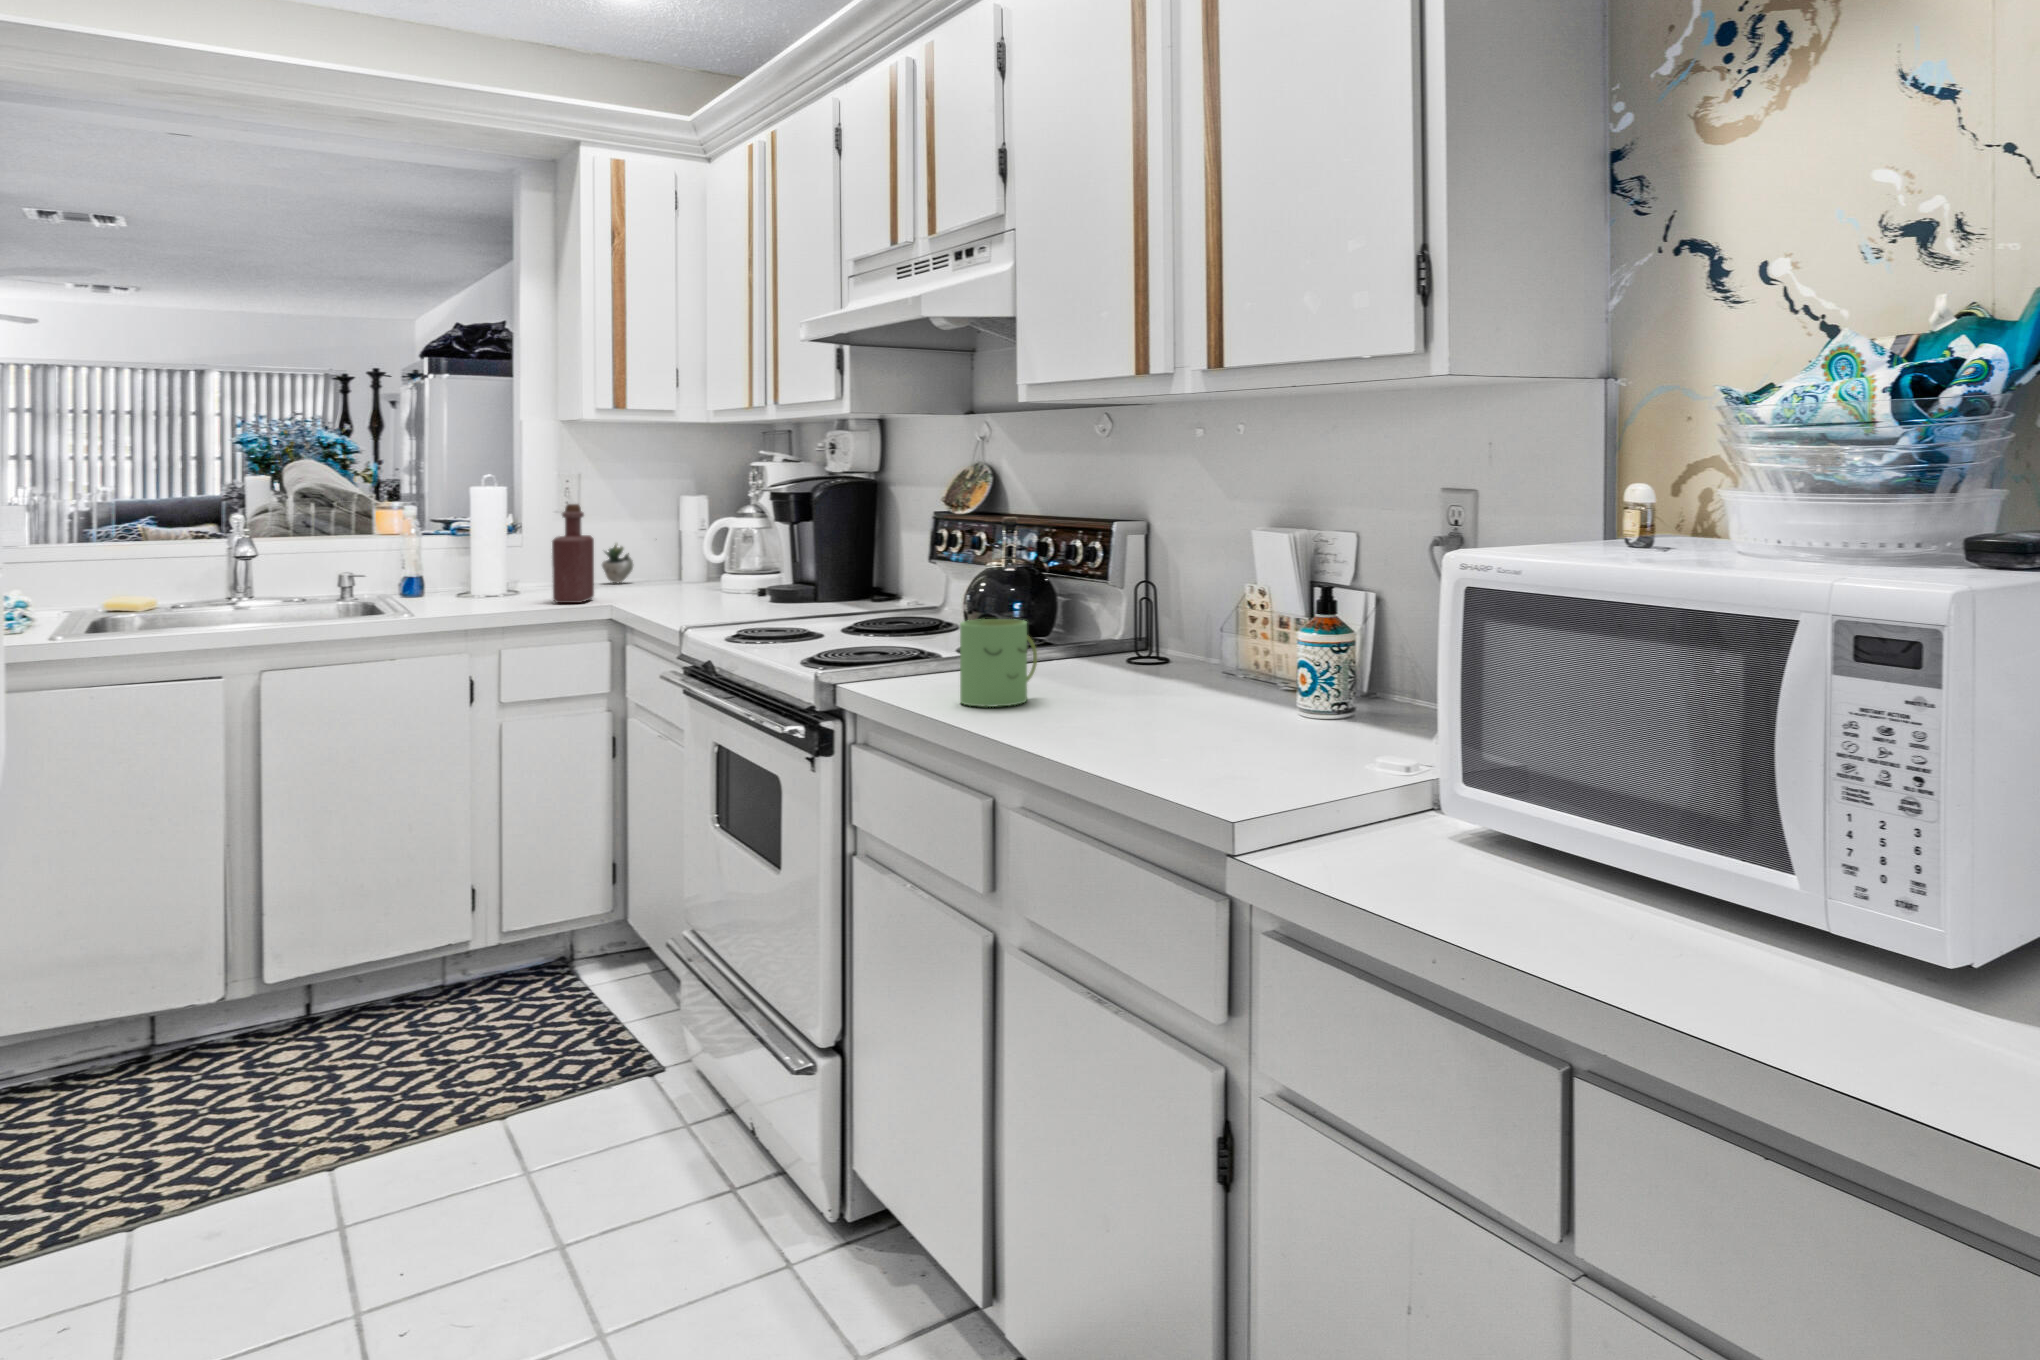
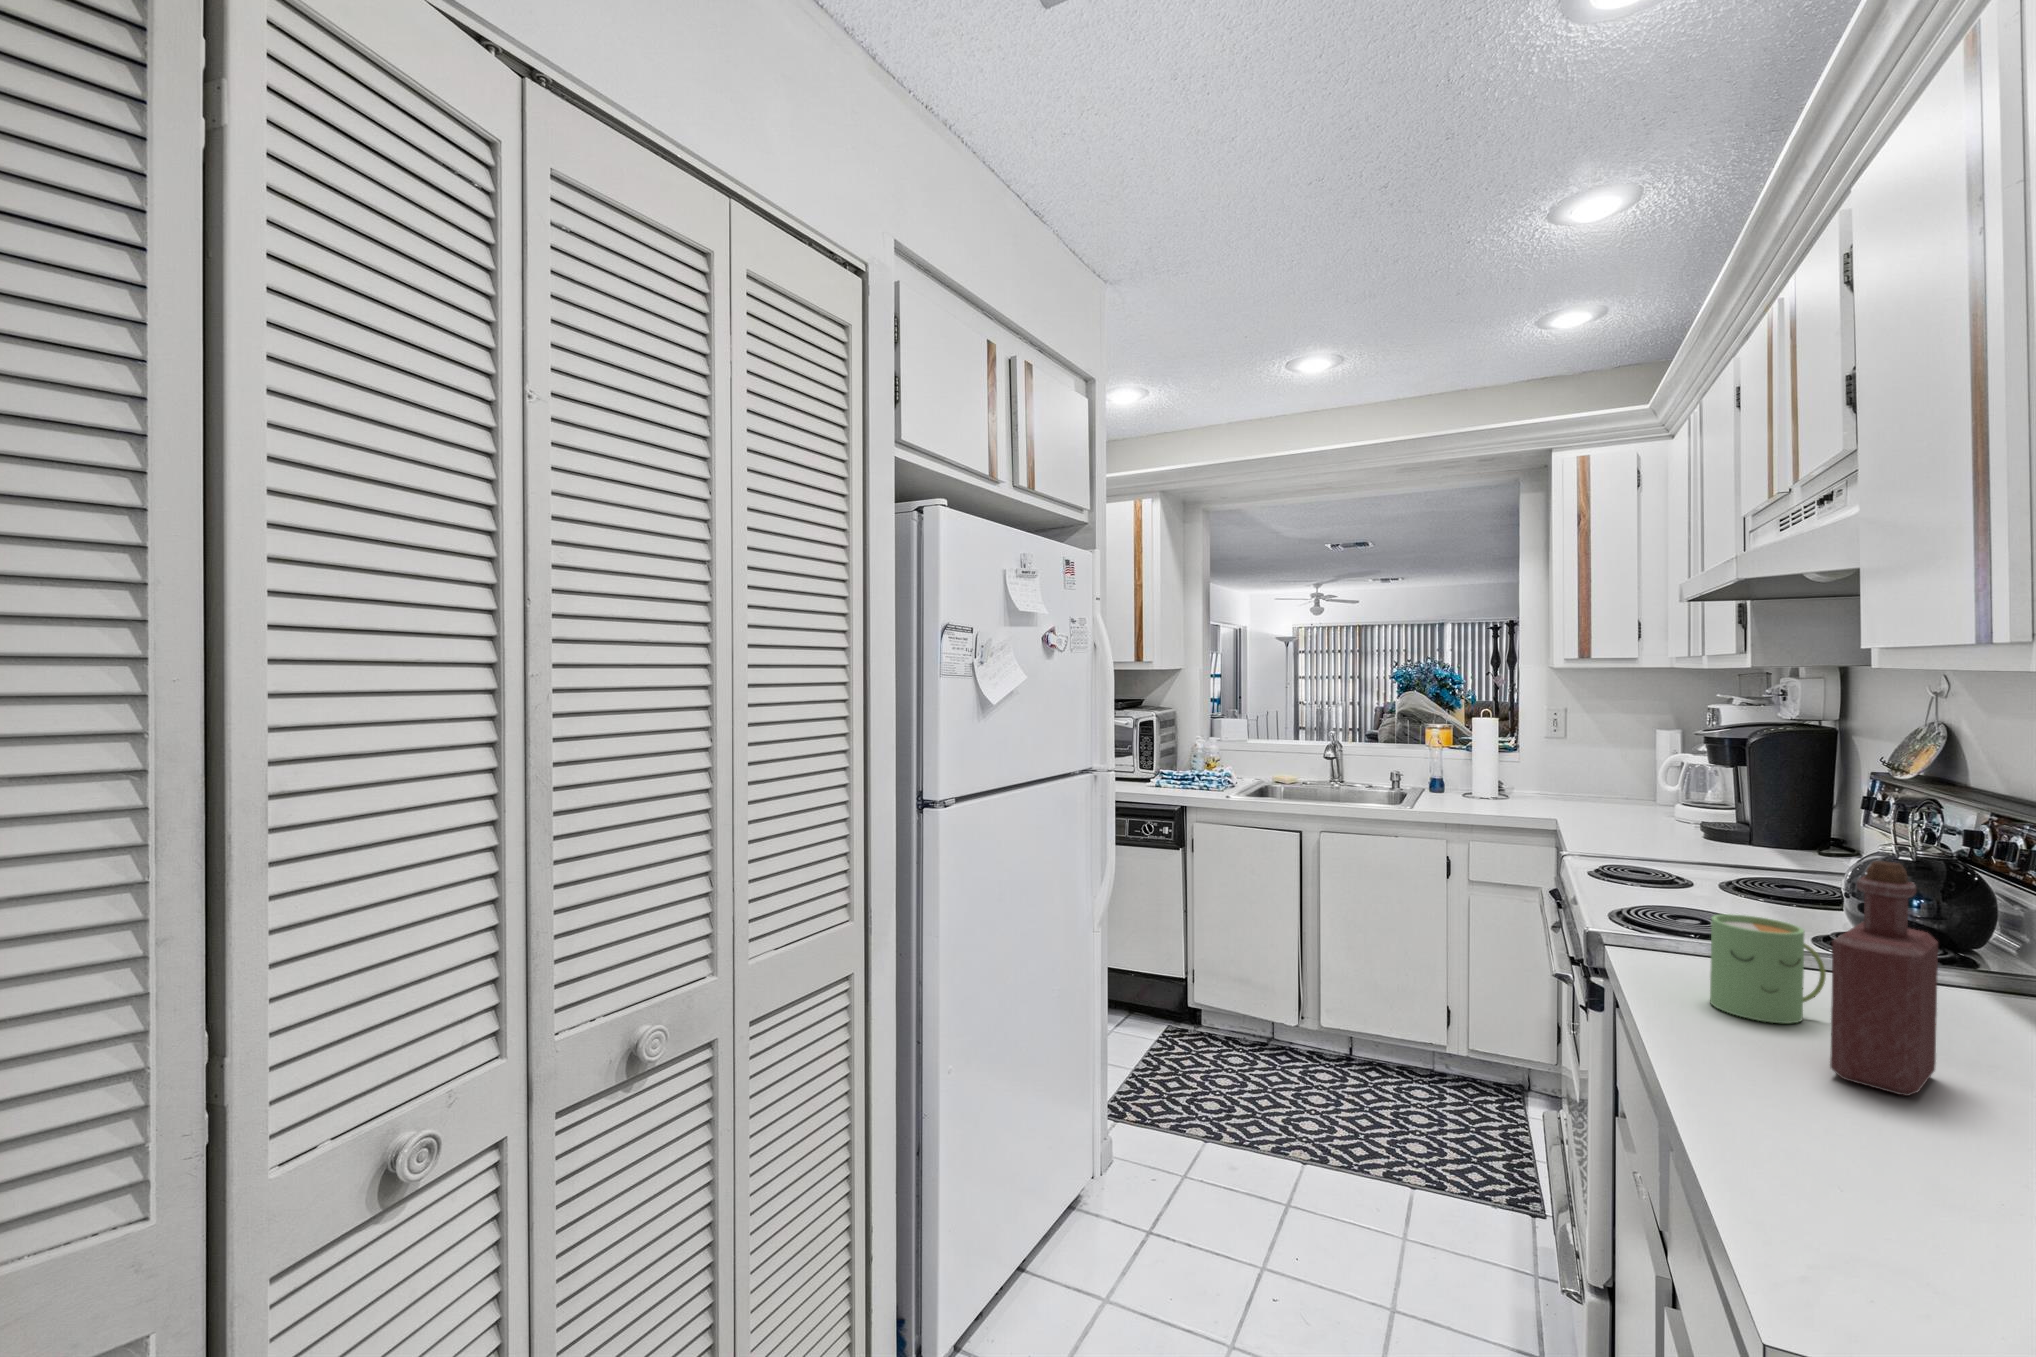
bottle: present [552,504,594,603] -> present [1830,861,1938,1096]
succulent plant: present [602,544,633,583] -> none [1585,765,1630,798]

